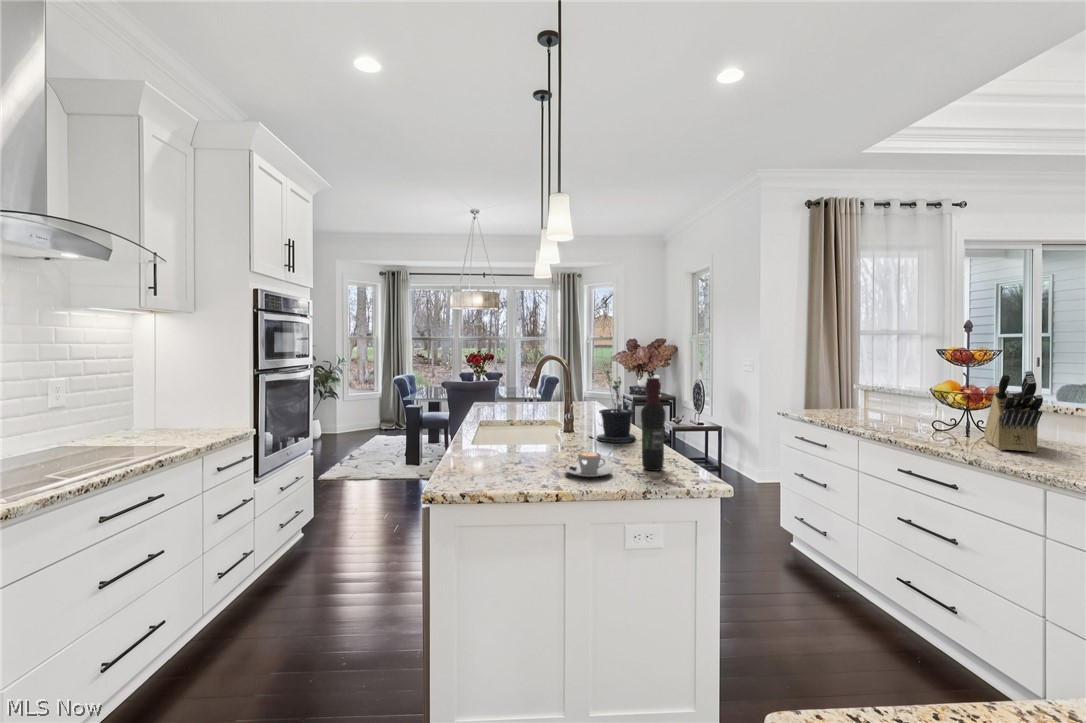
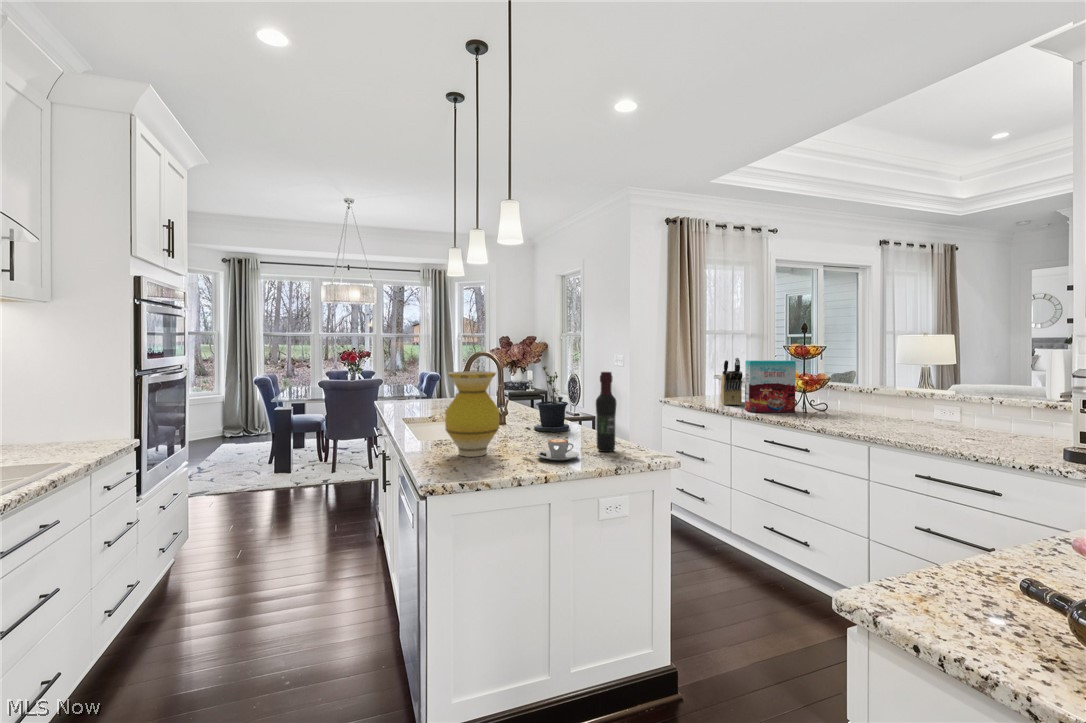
cereal box: none [879,367,952,434] -> present [745,360,796,412]
knife block: present [984,371,1043,452] -> present [720,358,743,405]
vase: none [477,375,534,465] -> present [445,371,499,457]

